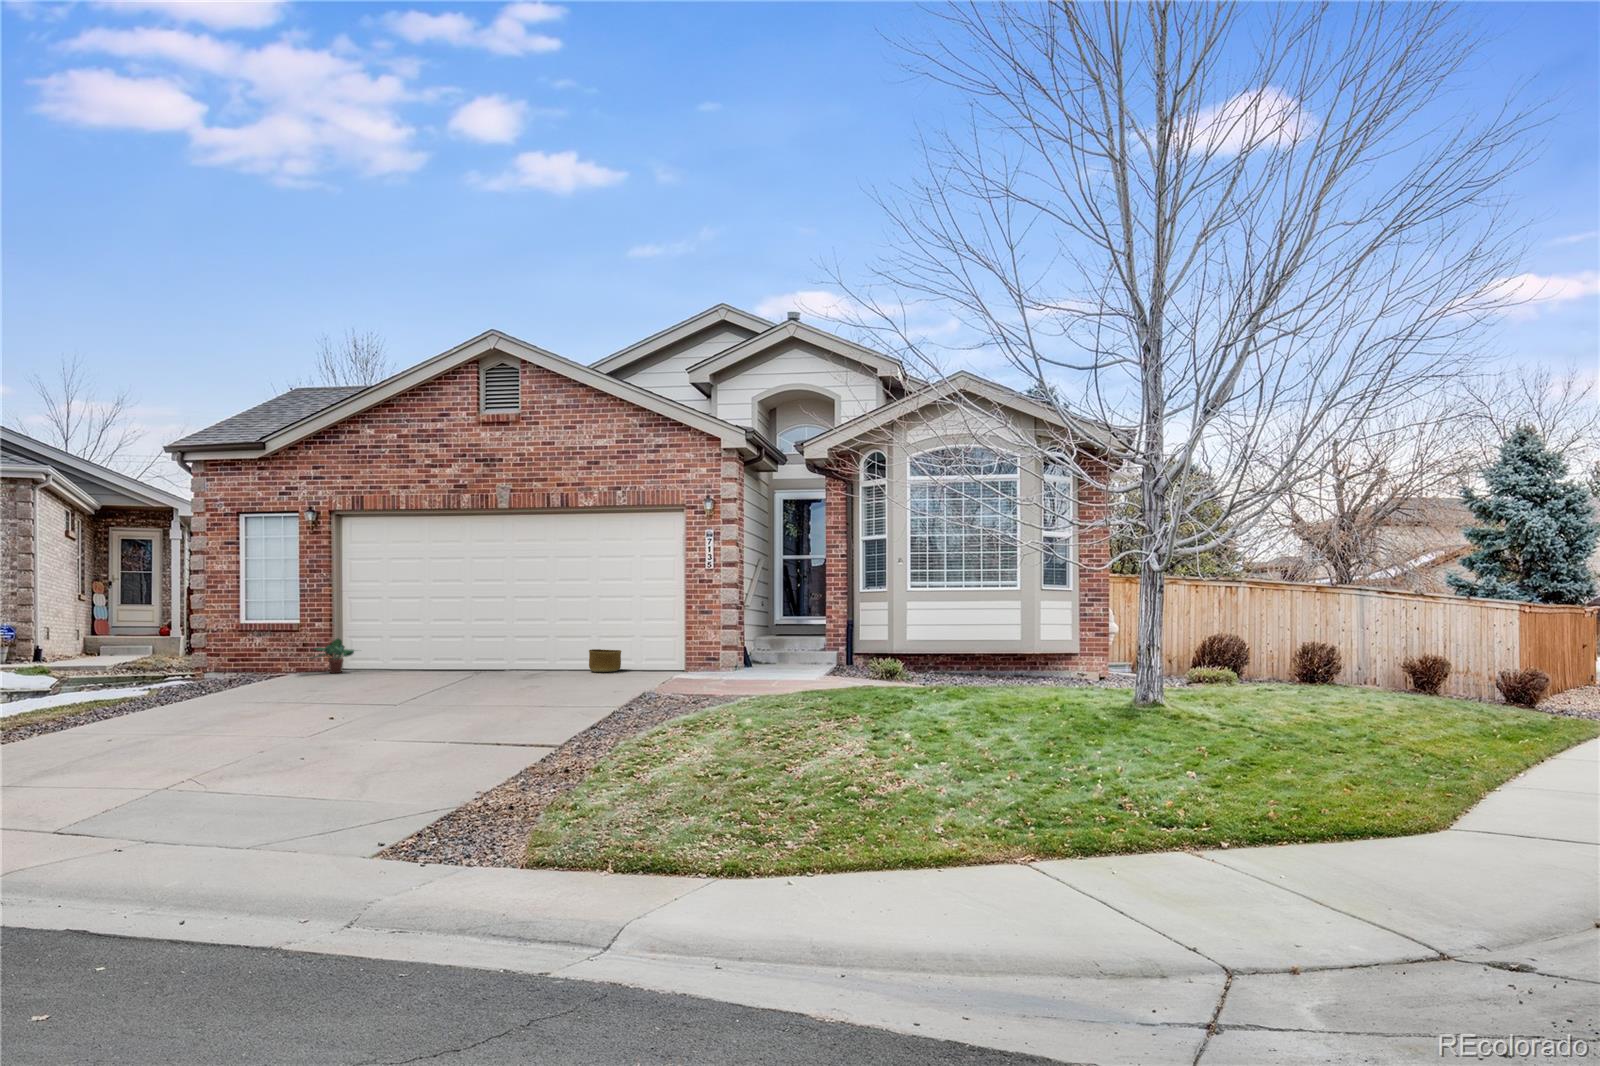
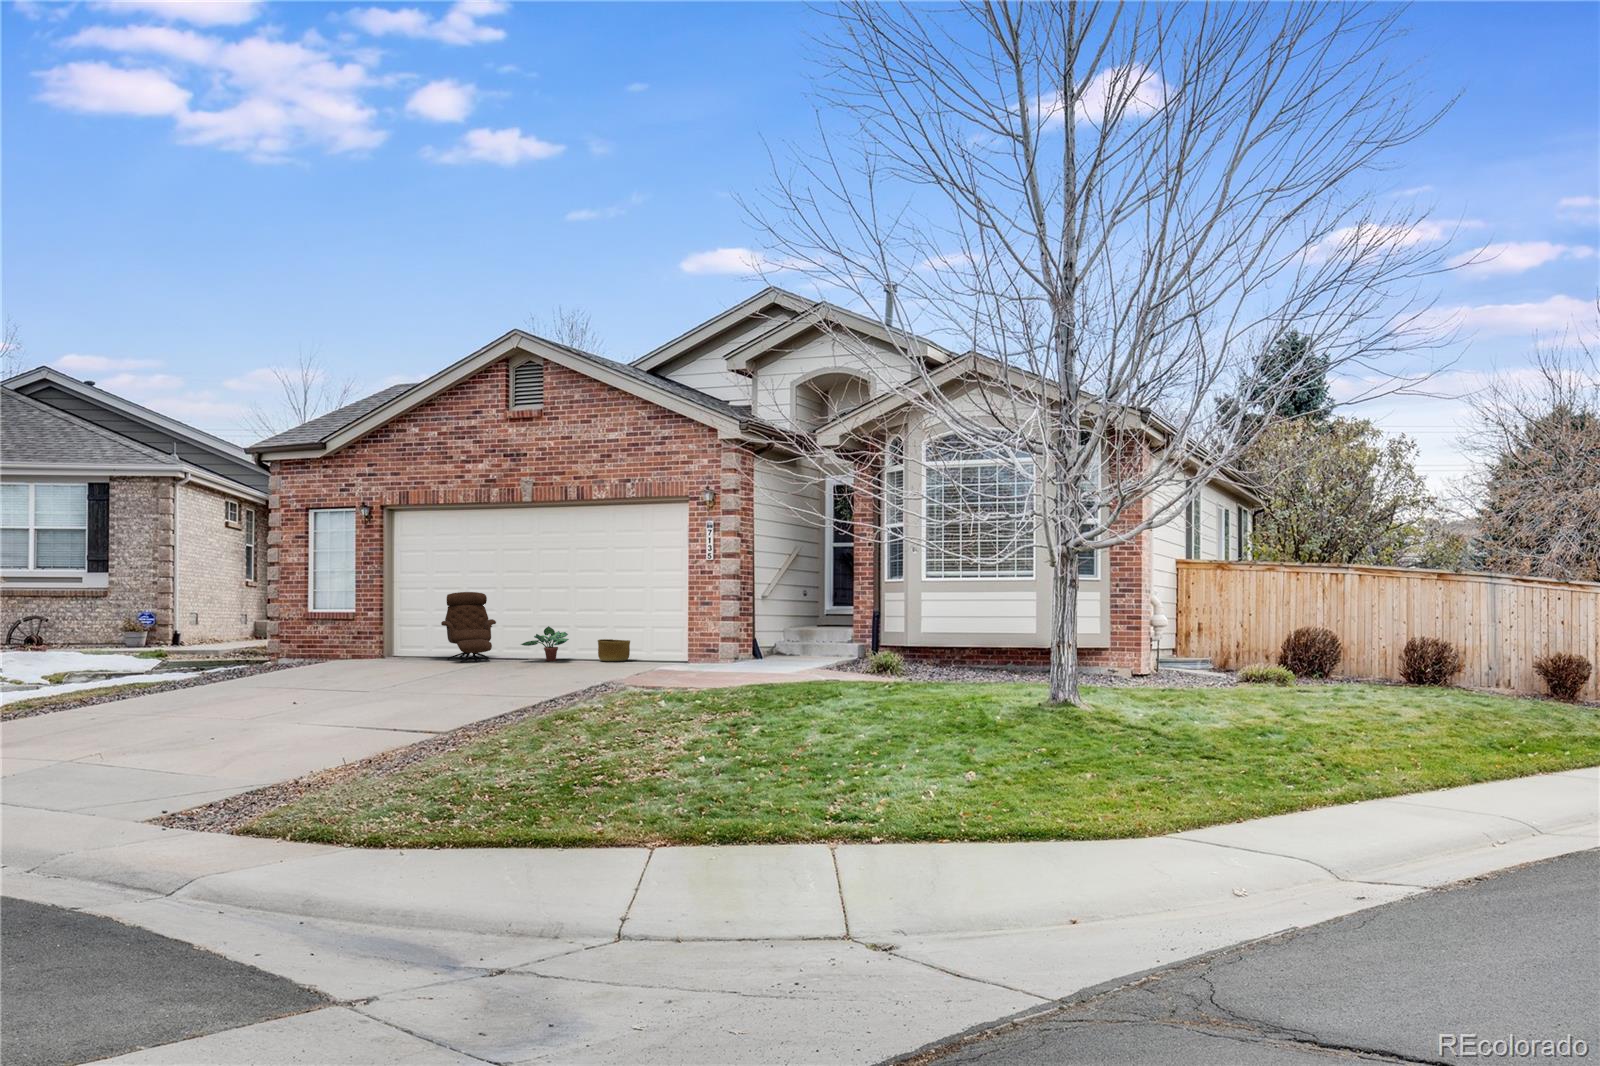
lounge chair: none [409,602,471,676] -> present [441,592,496,662]
potted plant: present [311,638,354,673] -> present [521,626,569,661]

